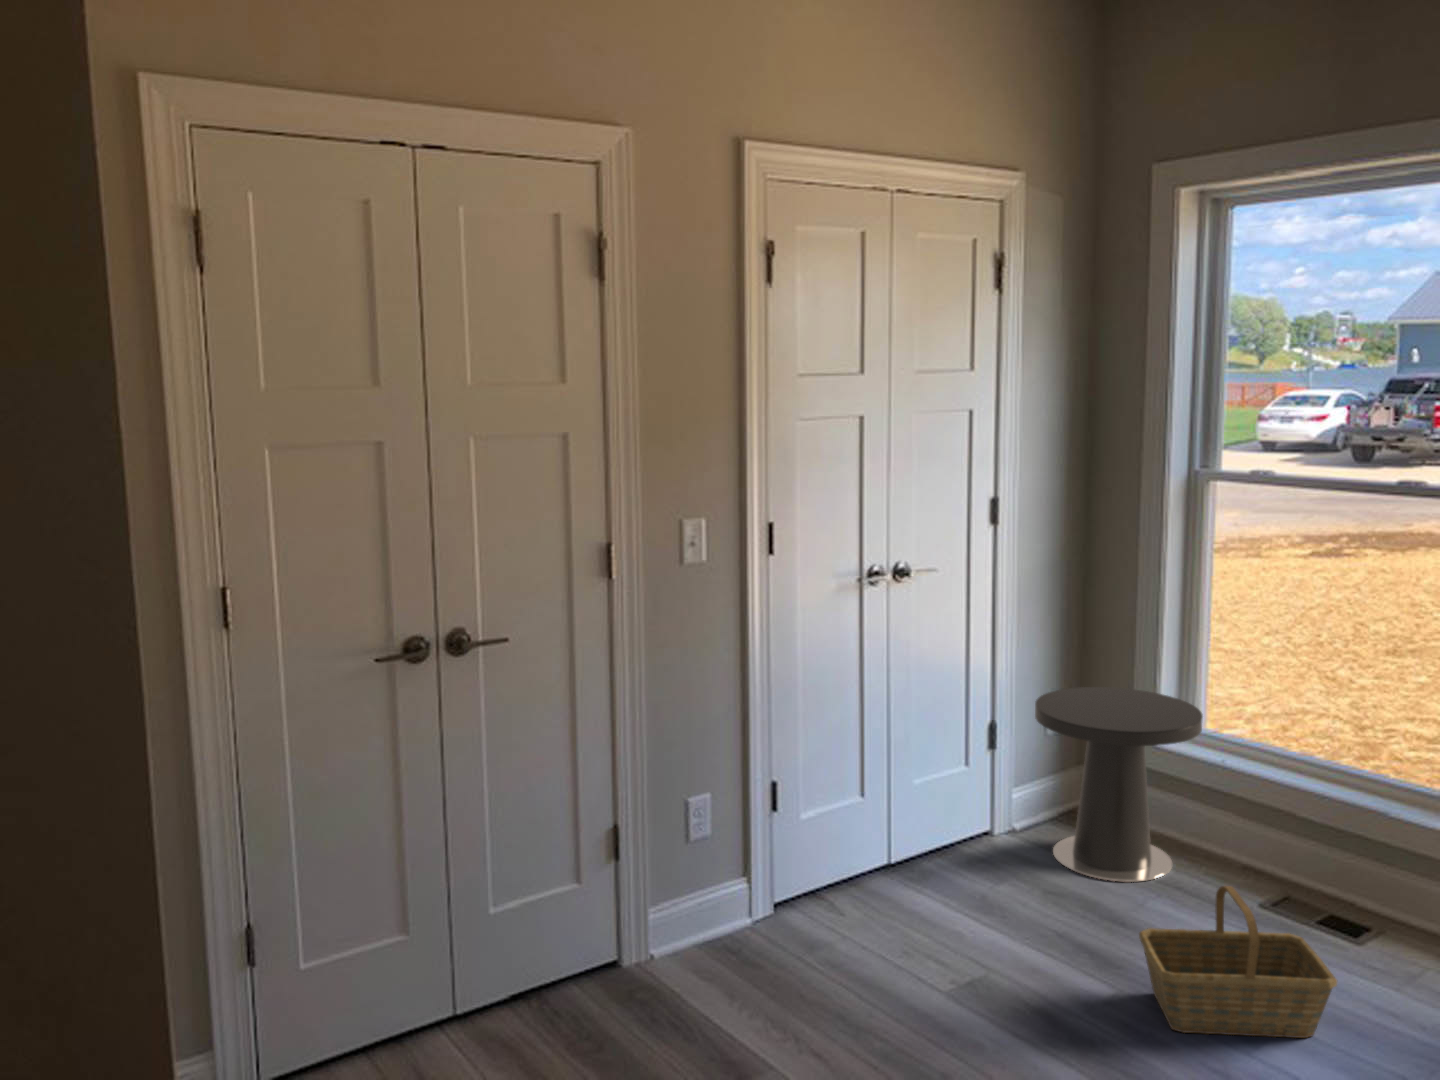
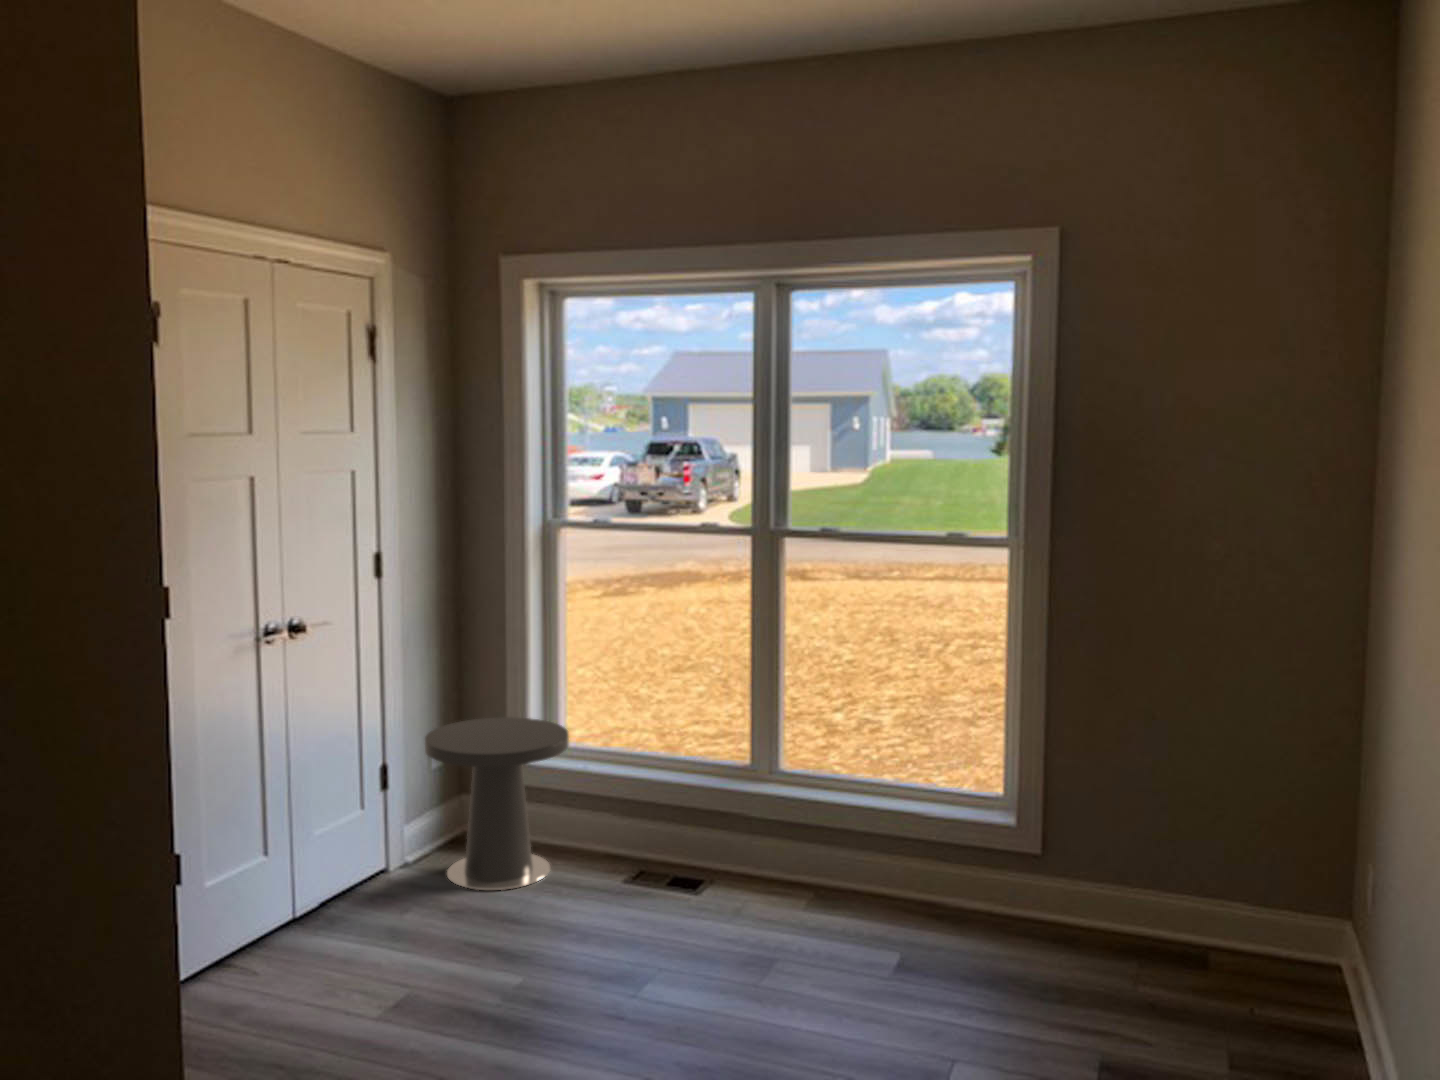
basket: present [1139,886,1337,1038] -> none [540,866,692,995]

